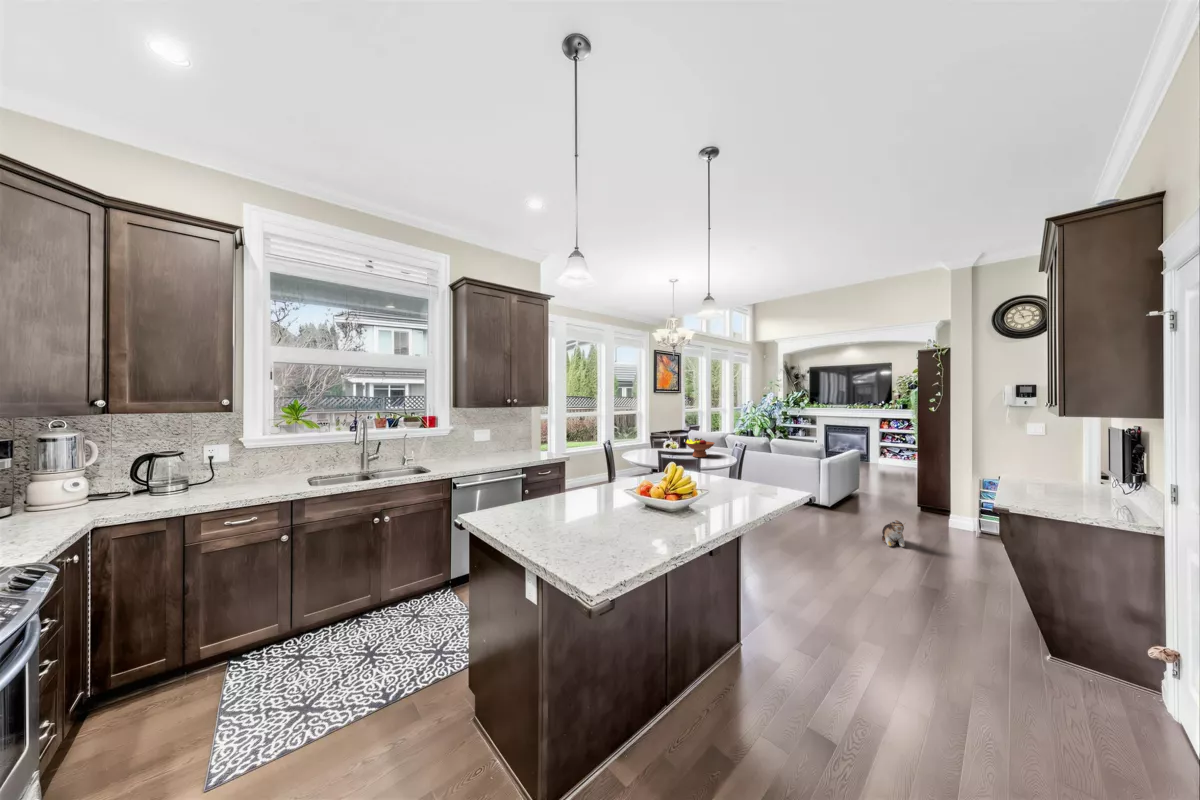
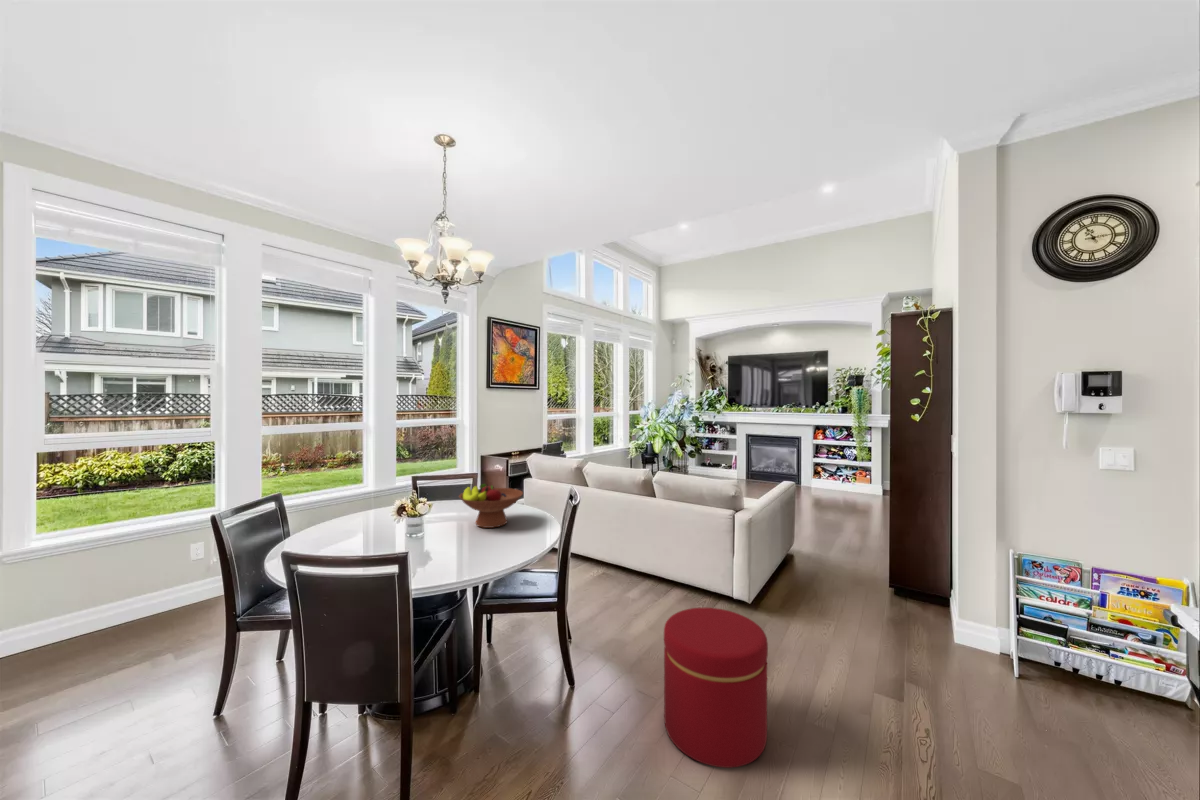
ottoman: none [791,493,840,548] -> present [664,608,768,768]
plush toy: present [882,520,904,547] -> none [852,675,909,739]

